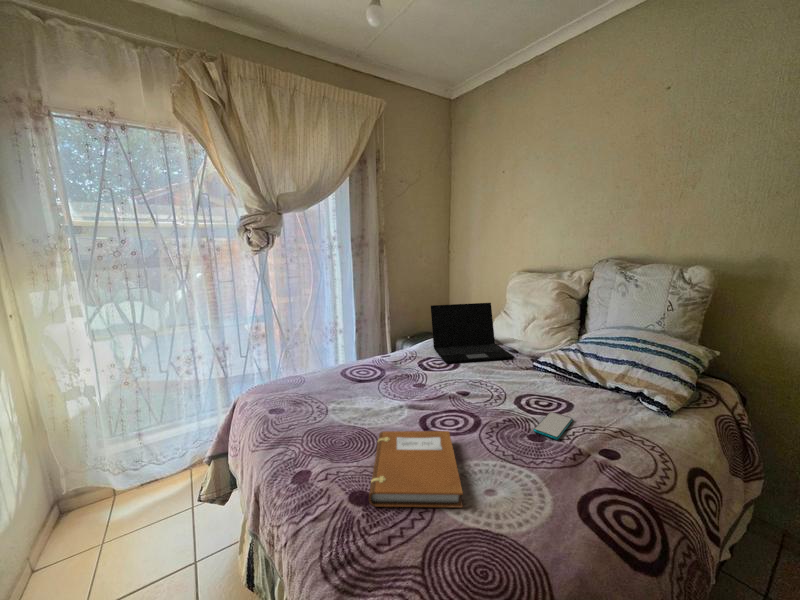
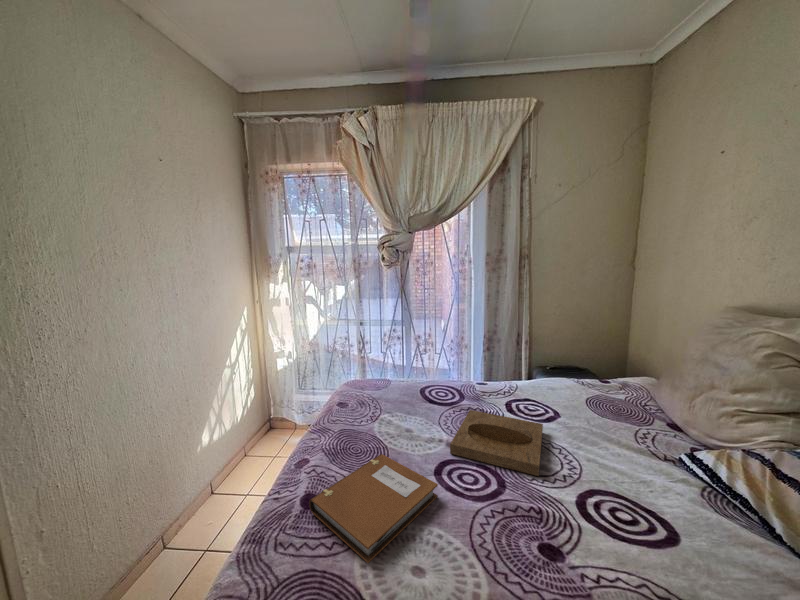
laptop: present [431,303,514,363] -> none [543,336,660,437]
tray: none [403,370,488,412] -> present [450,410,543,476]
smartphone: present [534,412,573,440] -> none [553,531,644,571]

